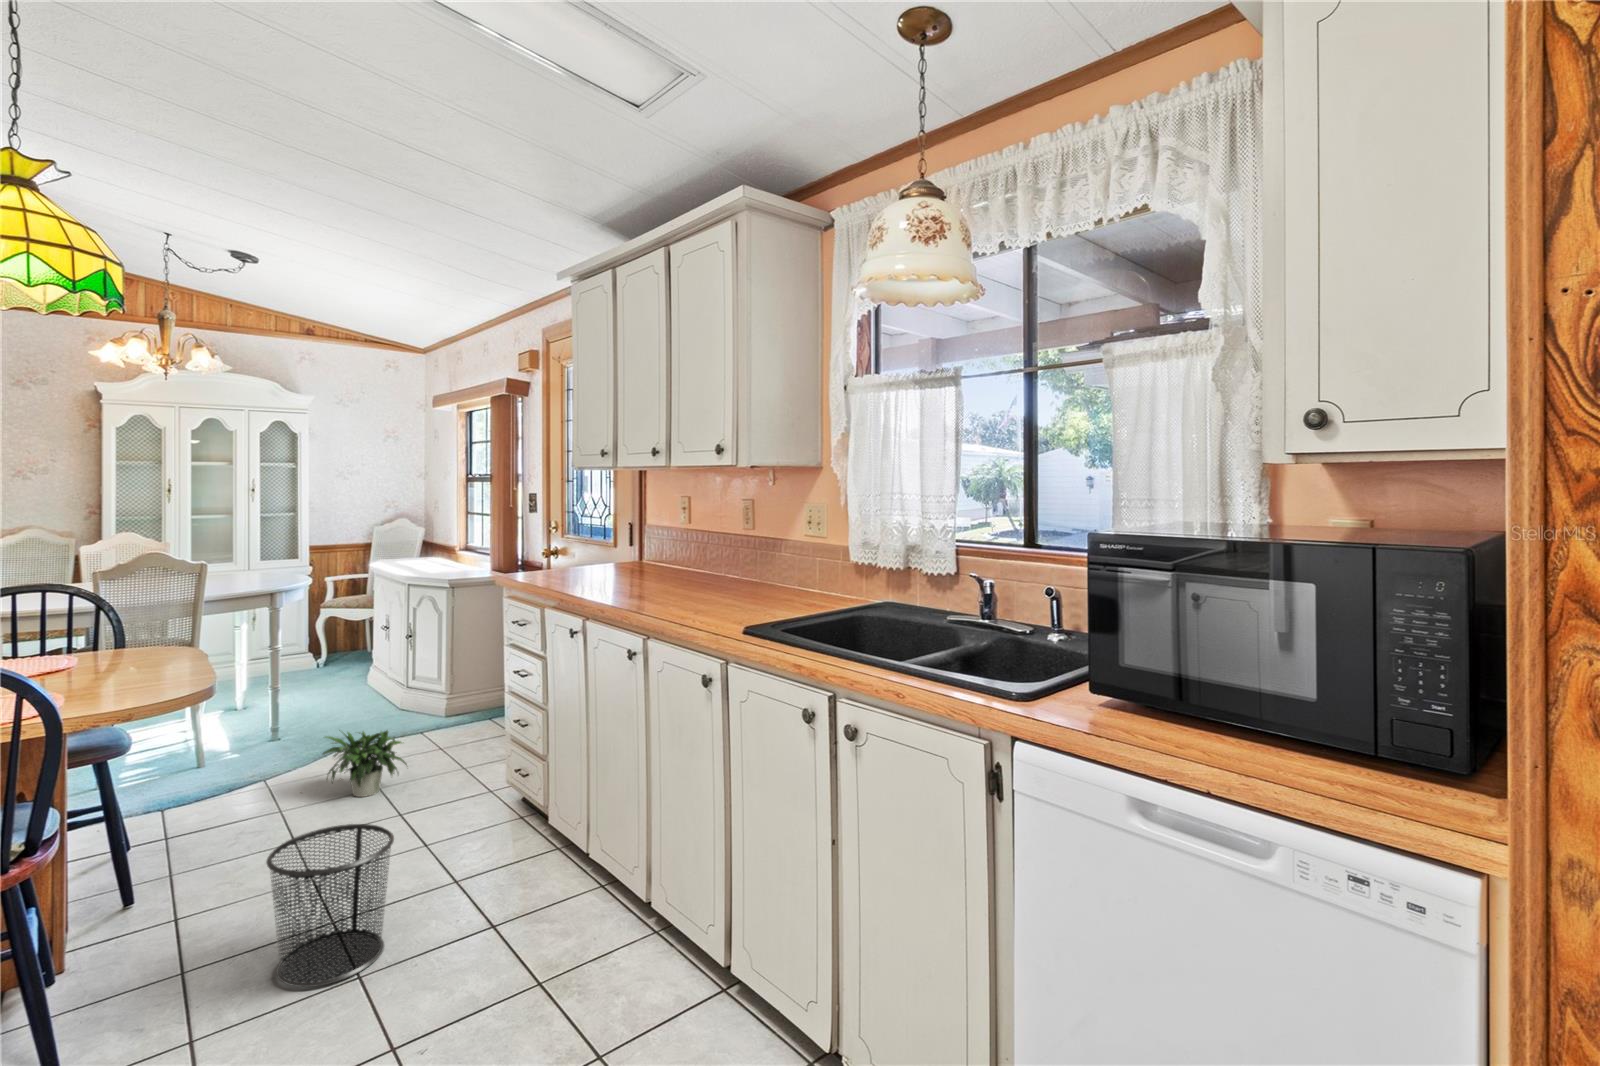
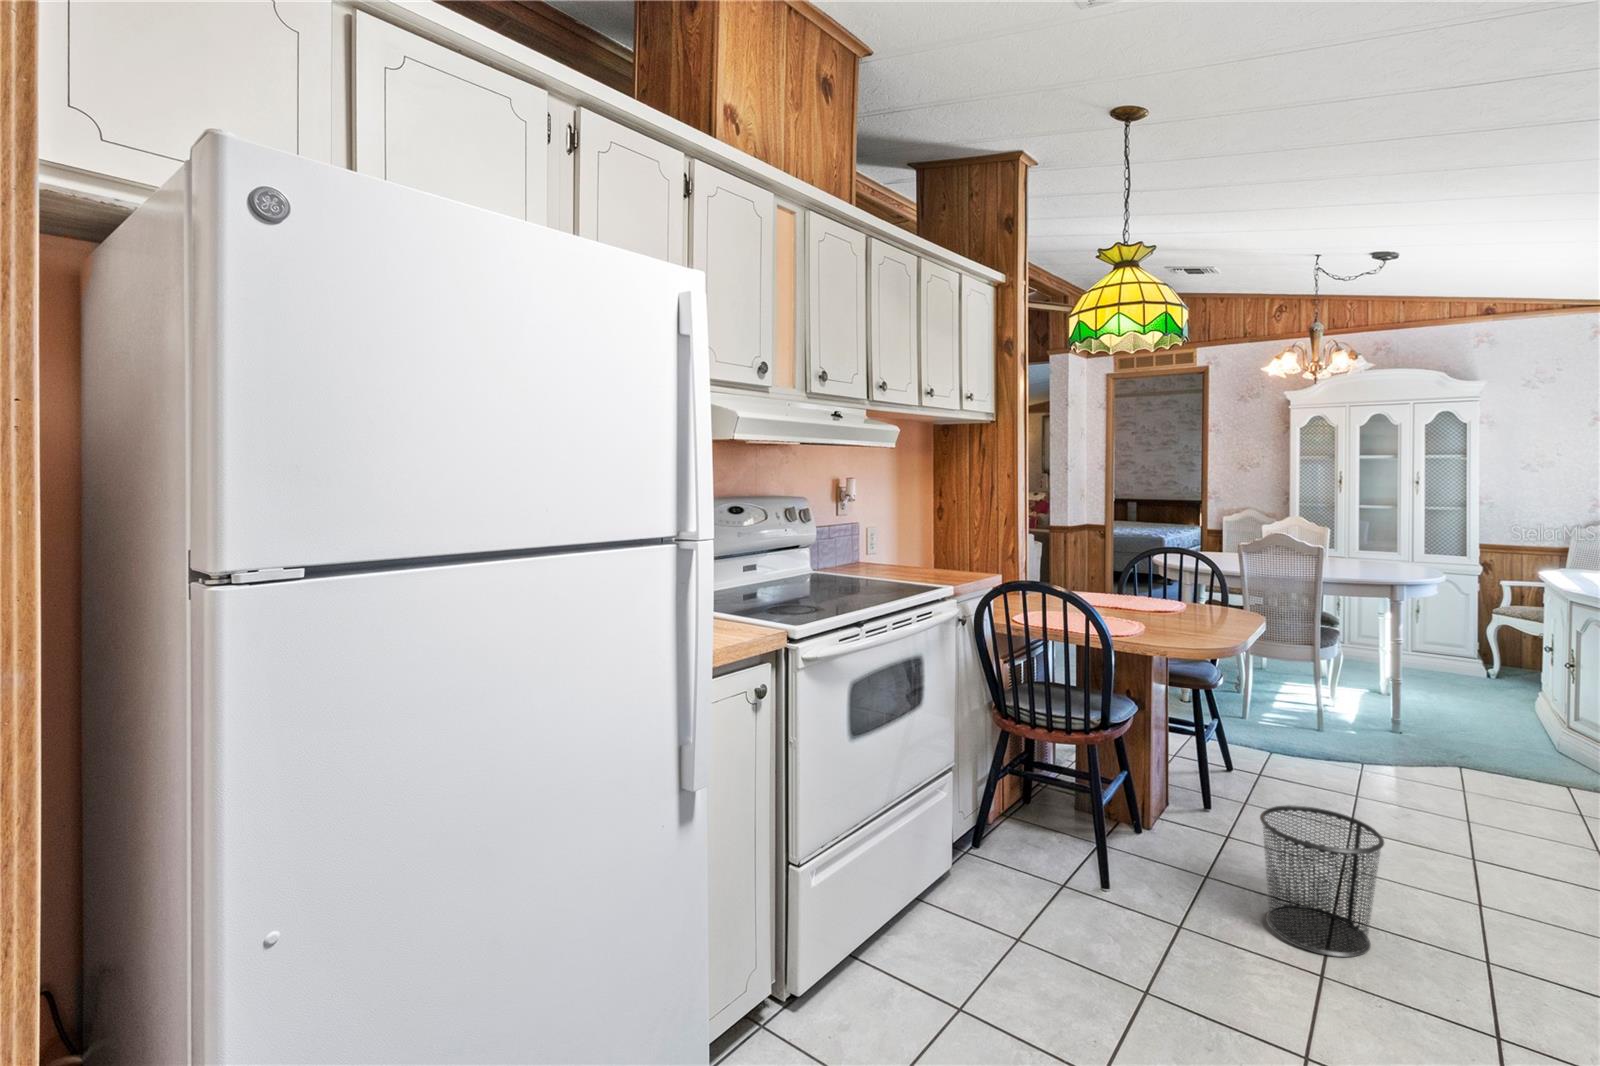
potted plant: present [323,730,408,797] -> none [1379,737,1504,820]

